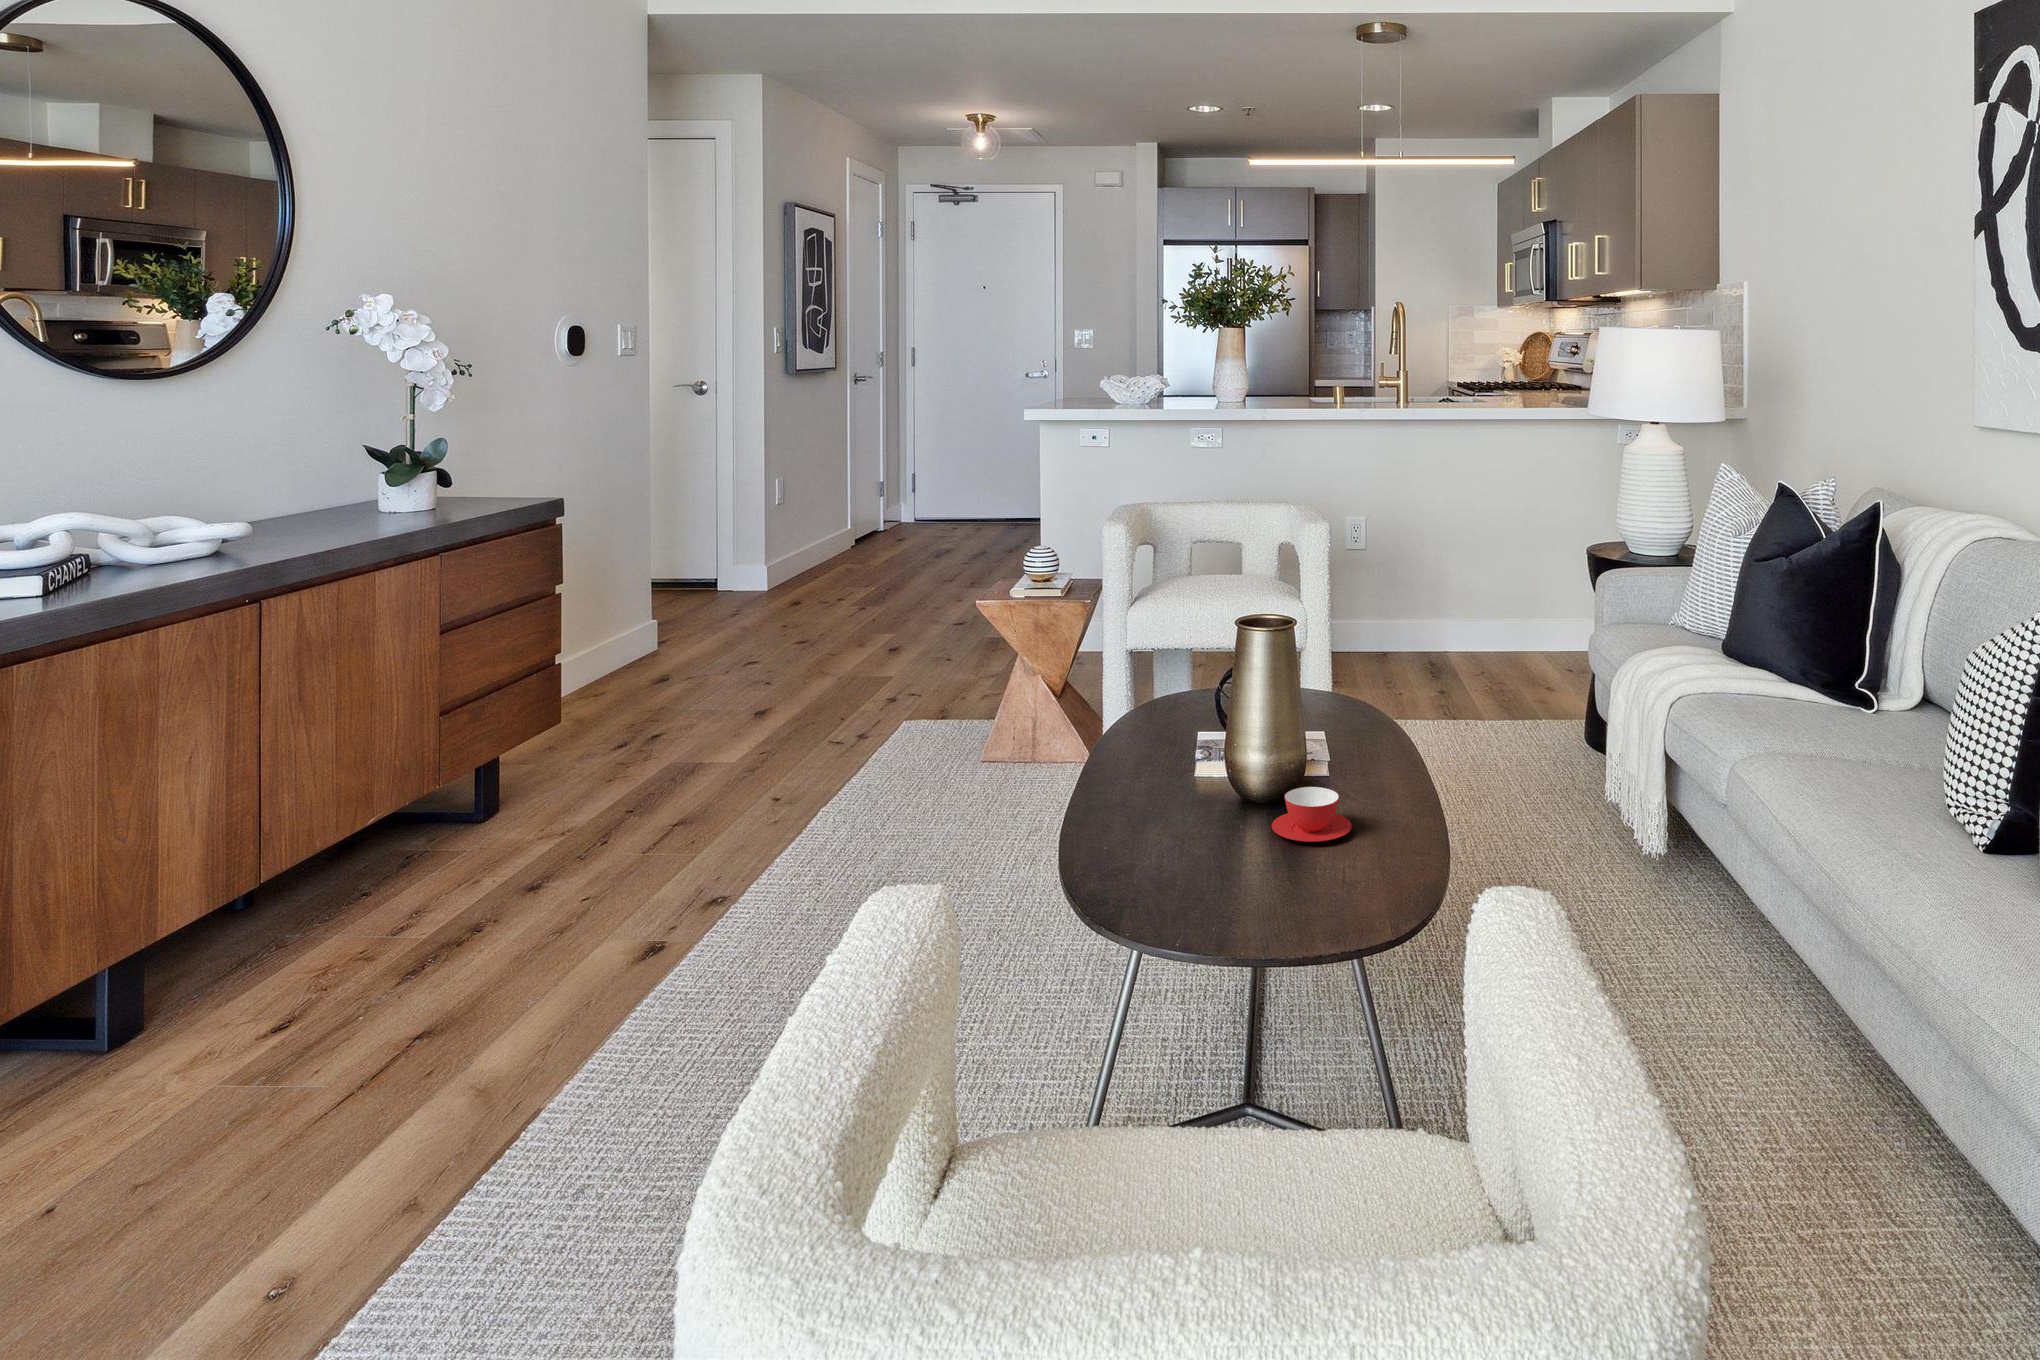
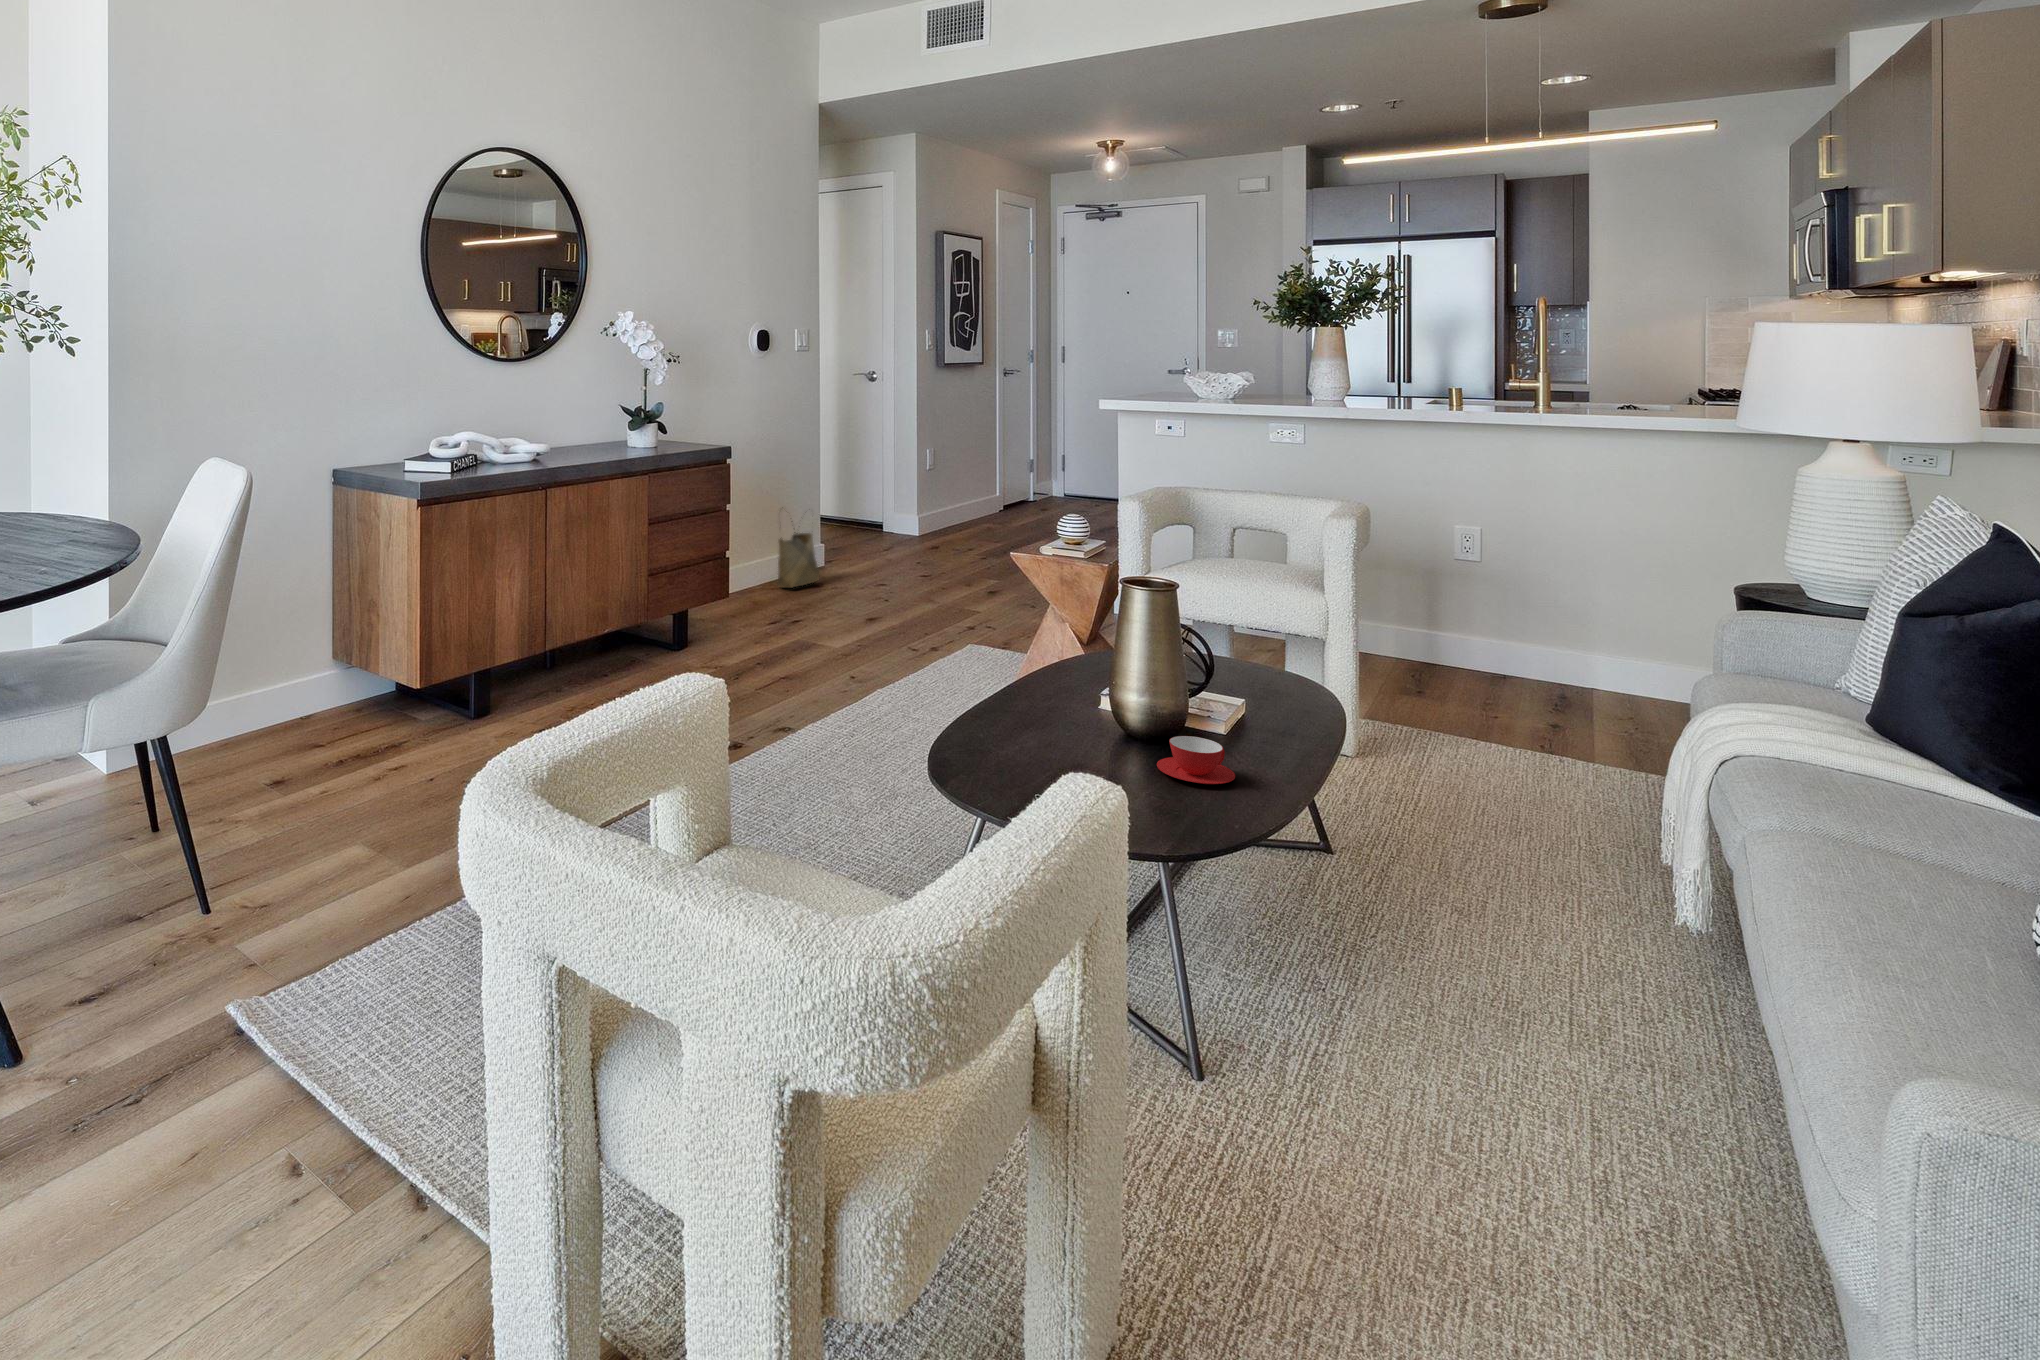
woven basket: none [604,570,664,682] -> present [777,532,819,588]

